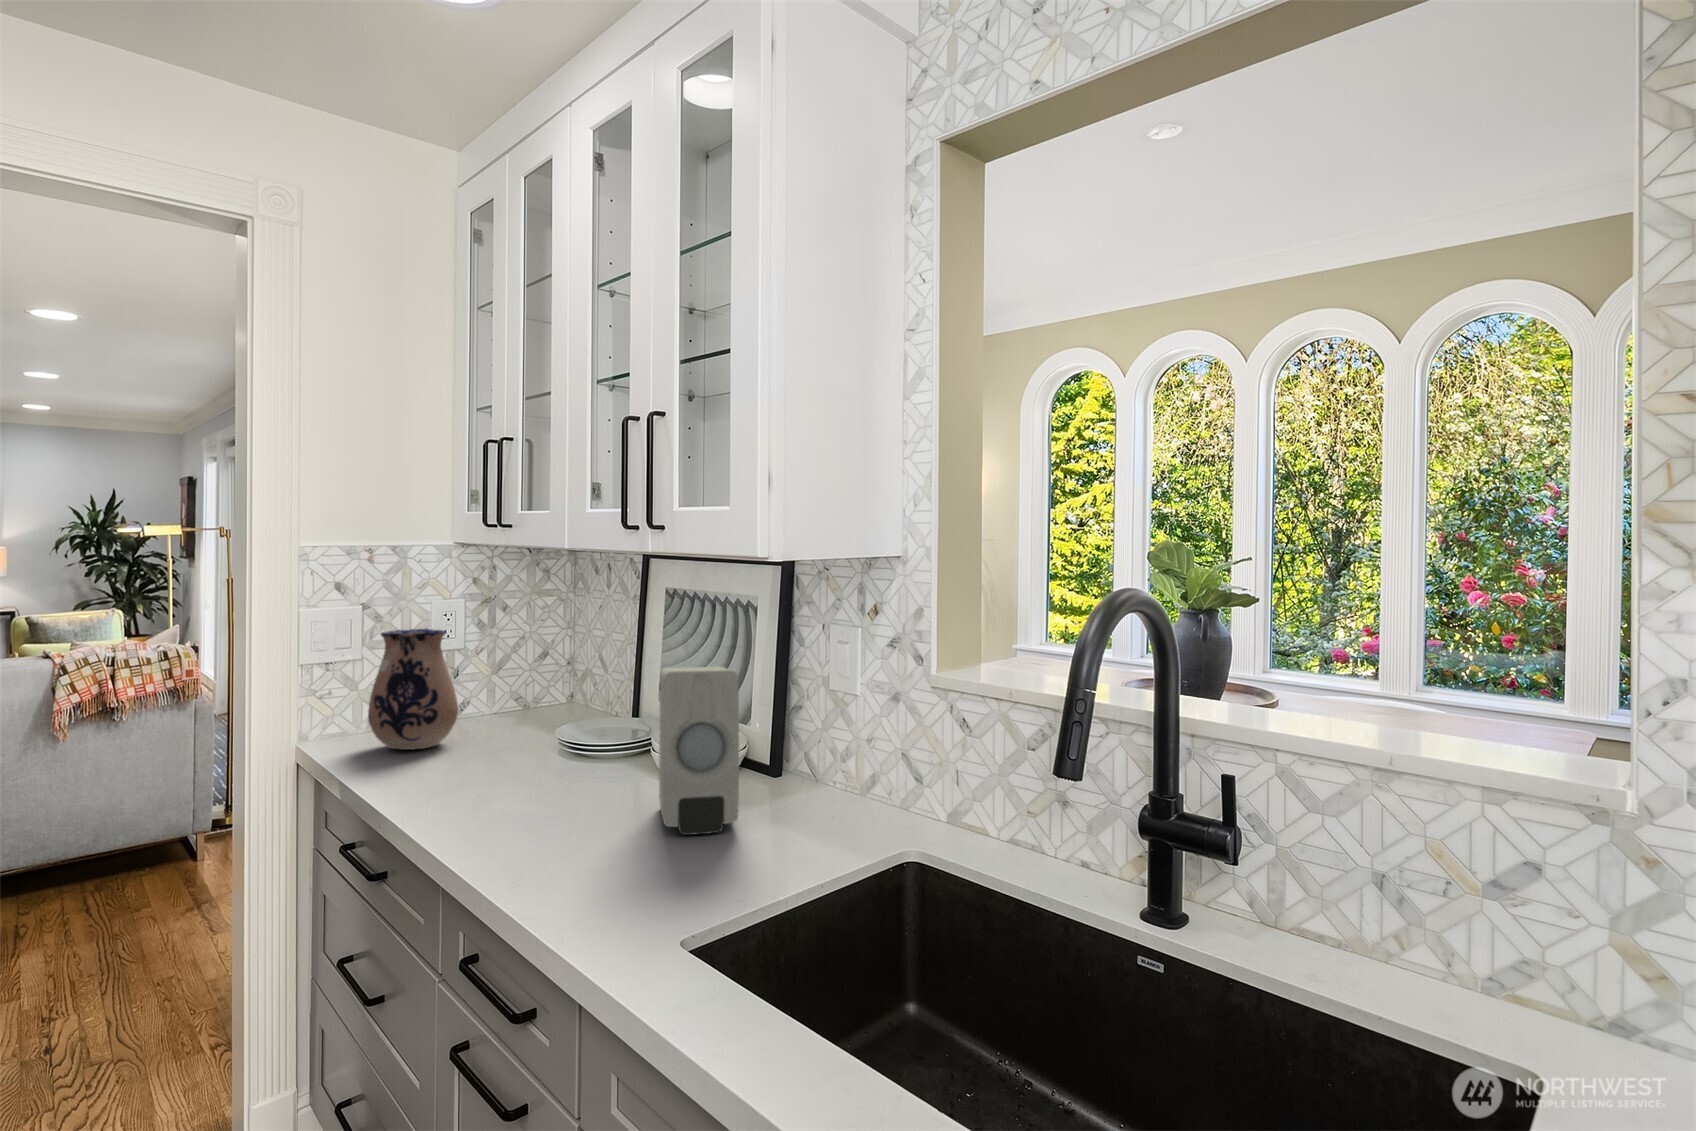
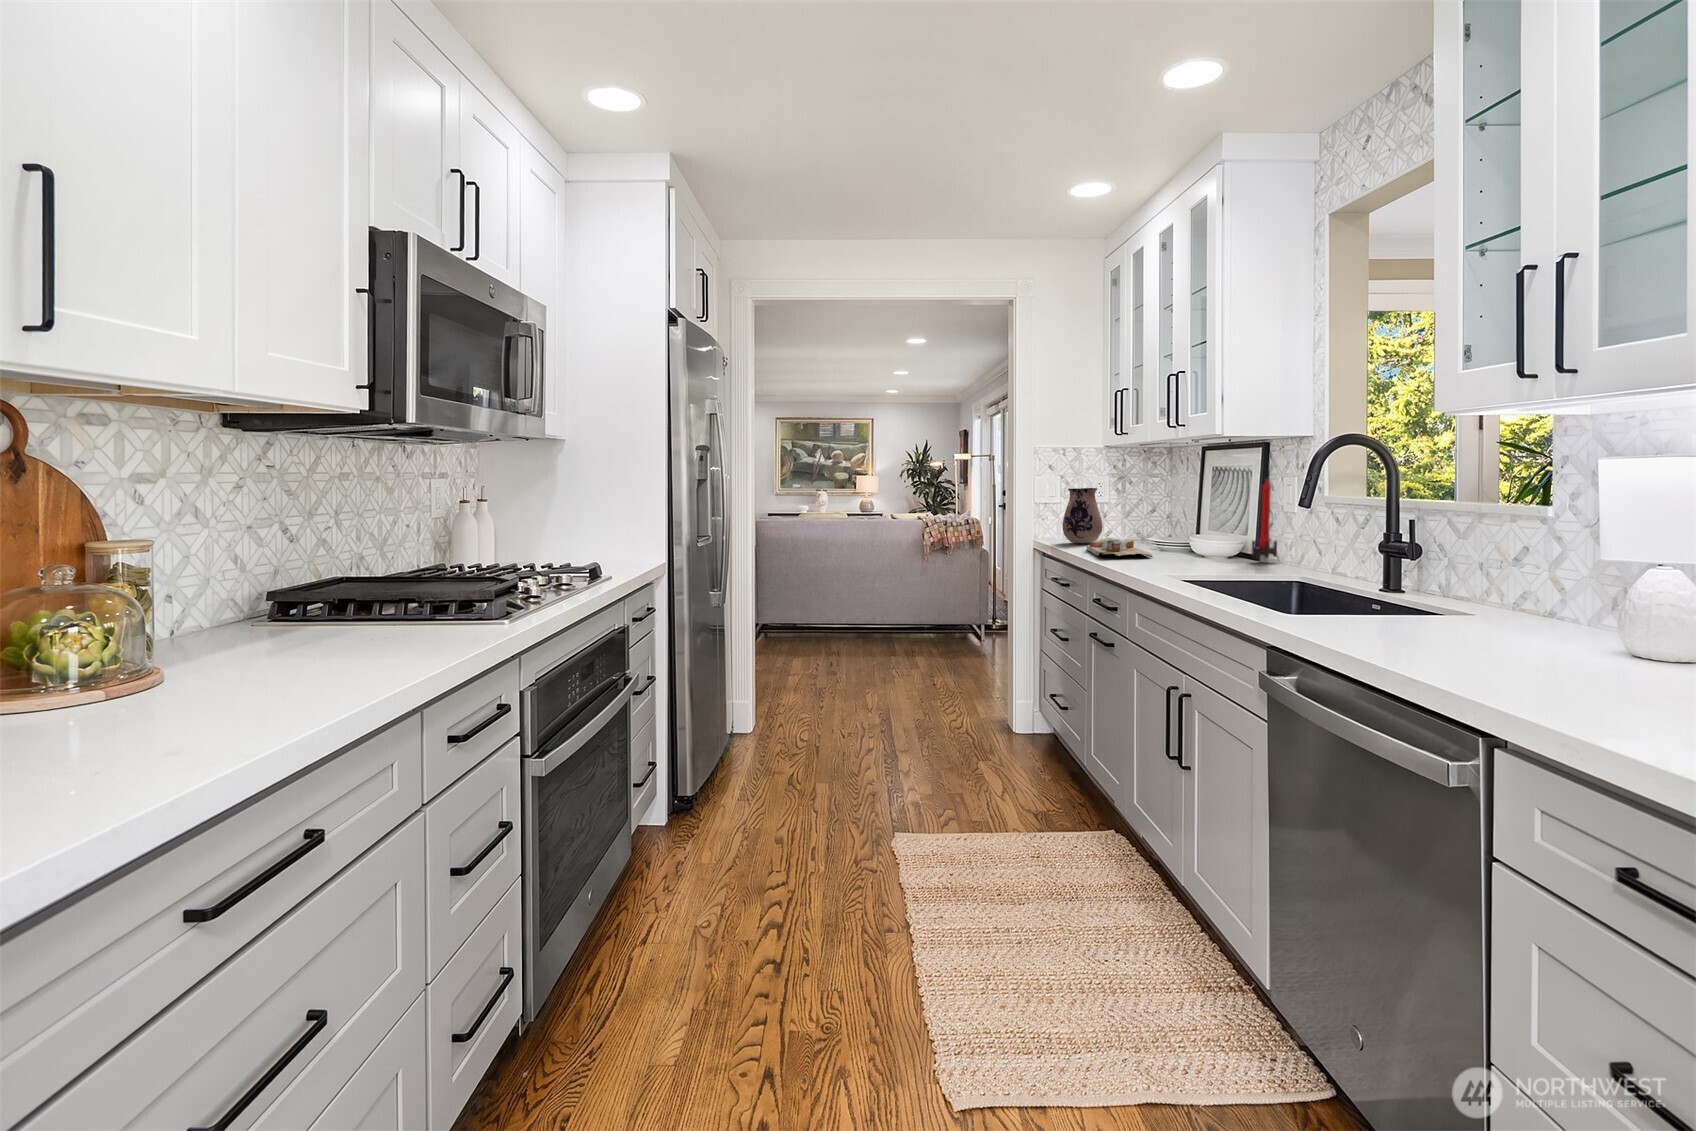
candle: none [806,644,848,812] -> present [1252,479,1277,562]
soap dispenser: present [659,667,739,835] -> none [1176,490,1218,562]
cutting board: none [430,754,598,829] -> present [1087,538,1153,558]

